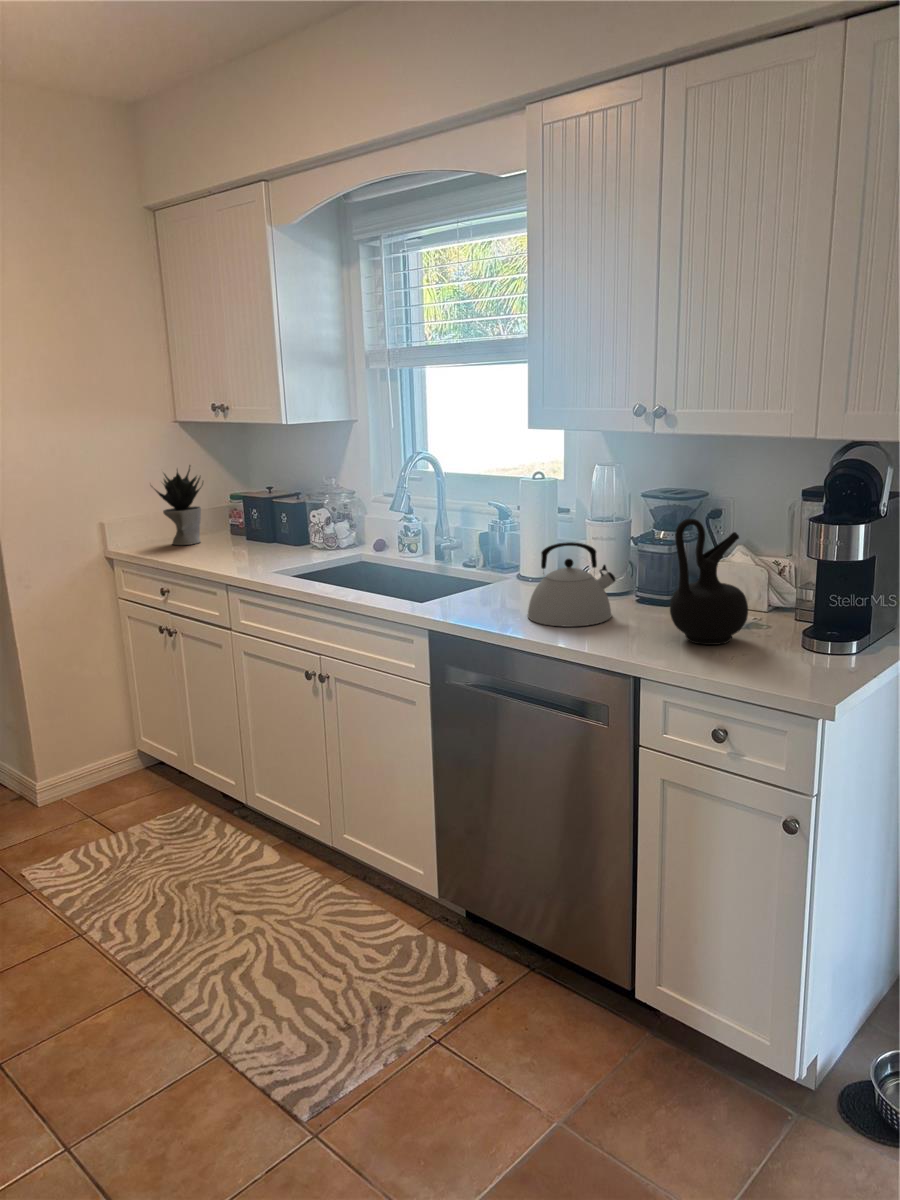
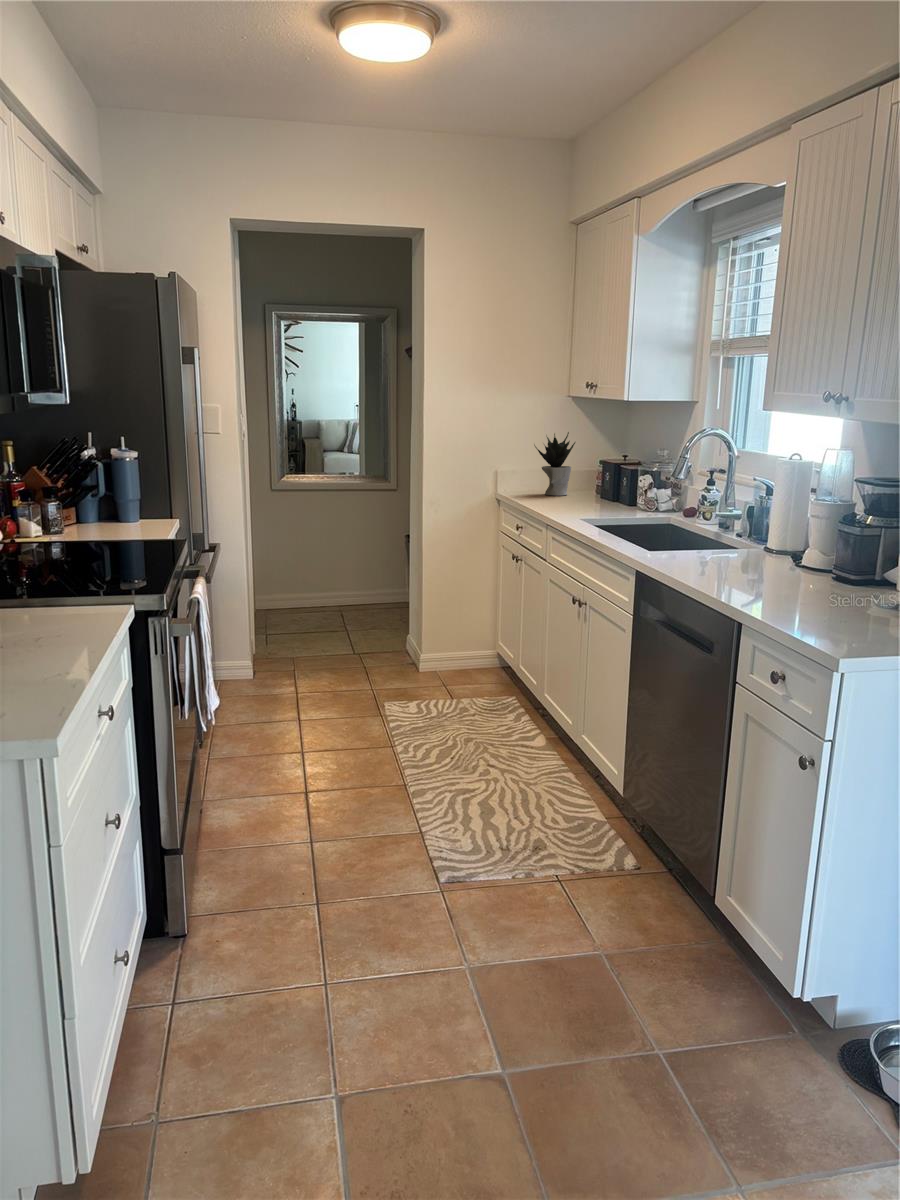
ceramic jug: present [670,519,748,645] -> none [799,491,874,610]
kettle: present [528,542,616,627] -> none [711,509,793,582]

